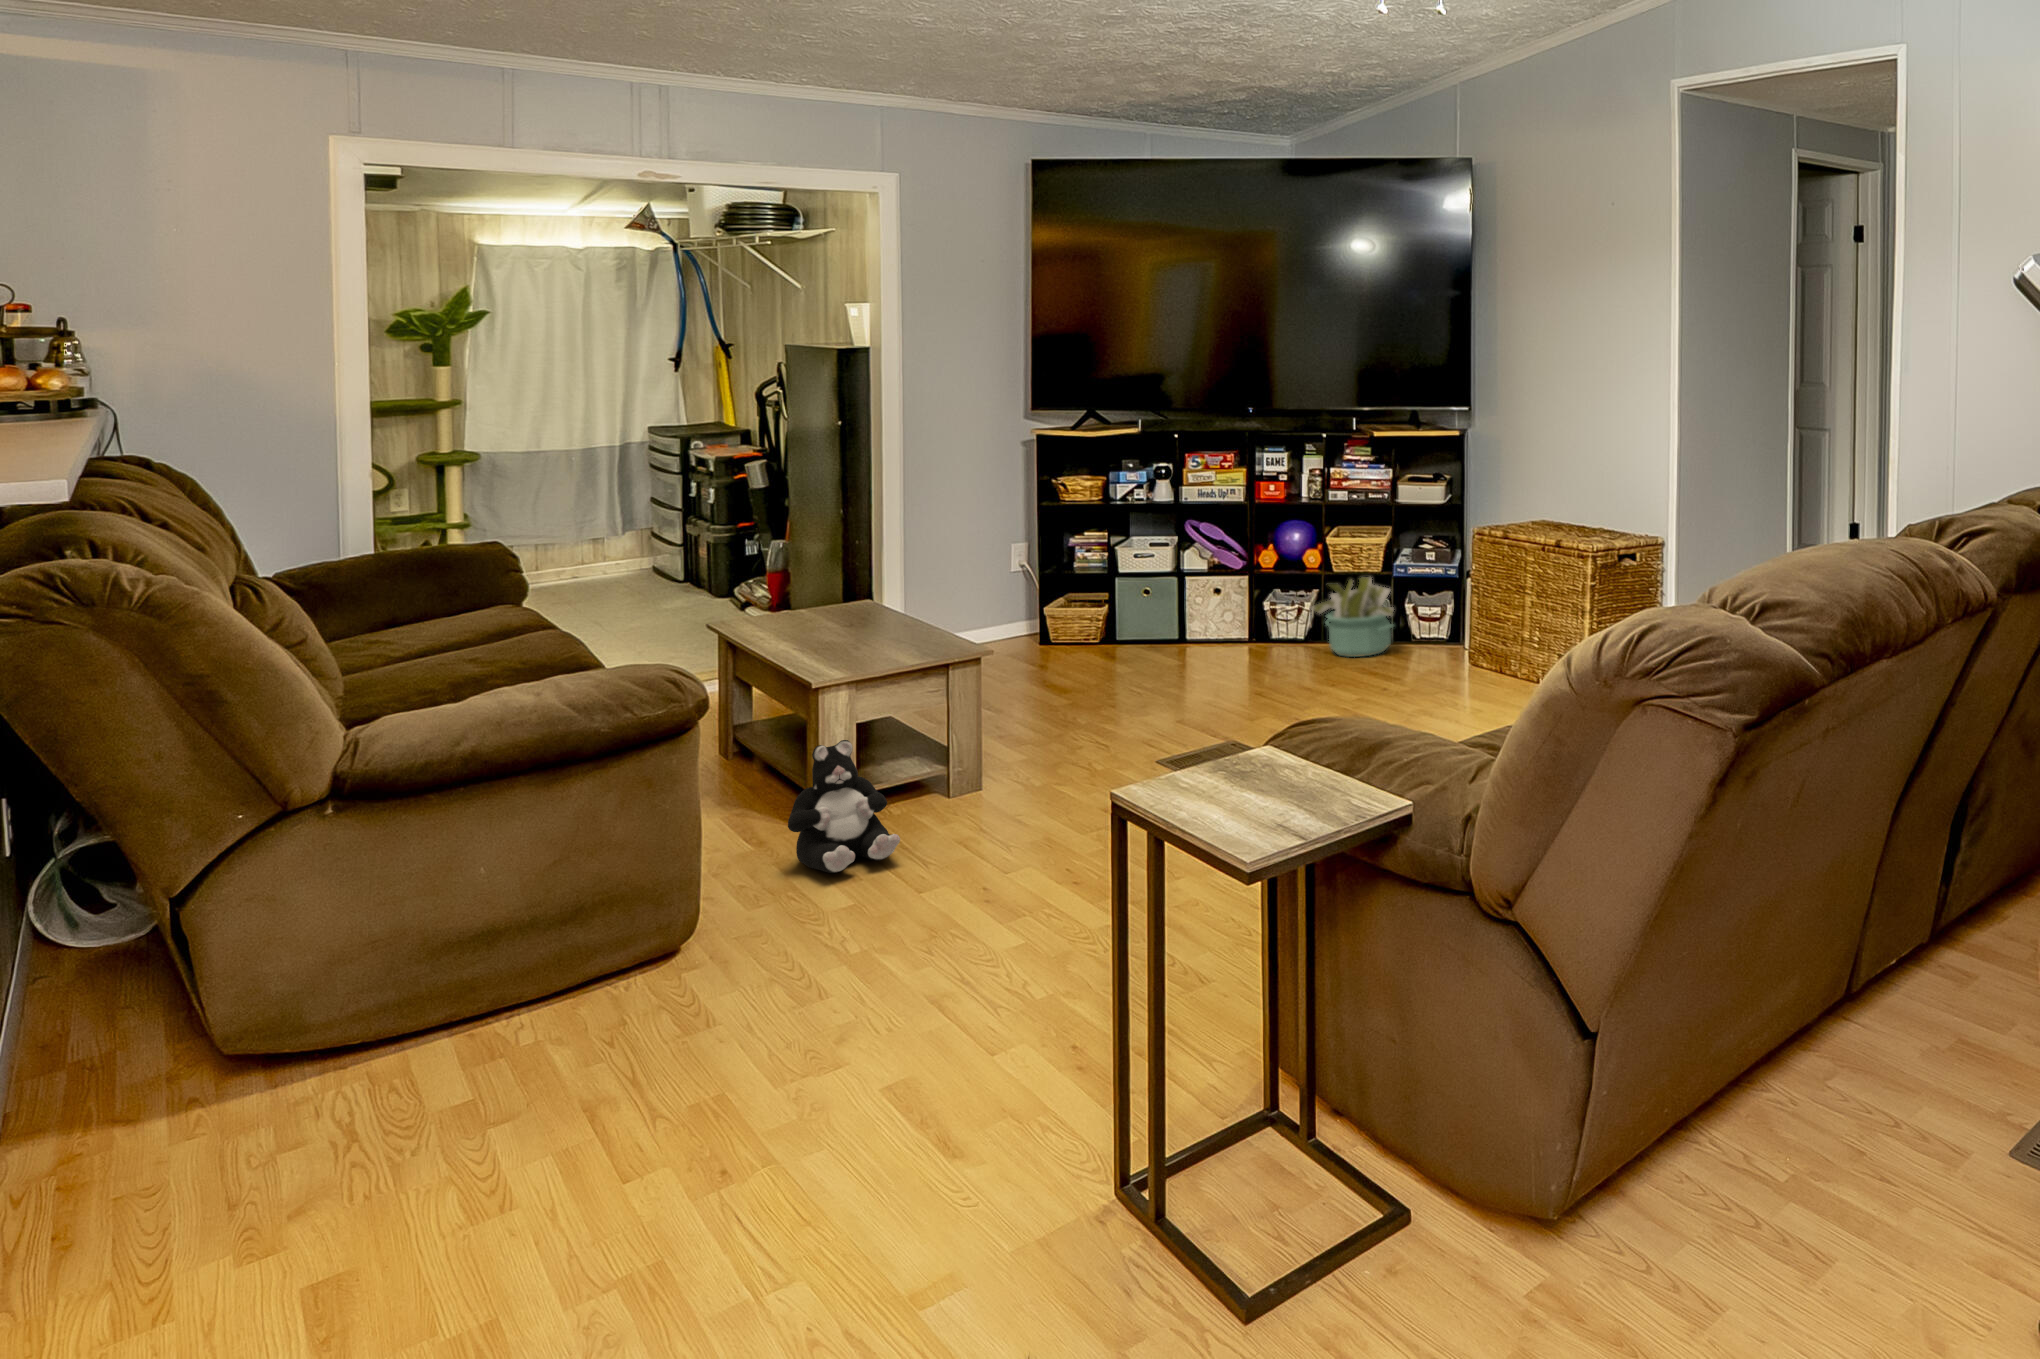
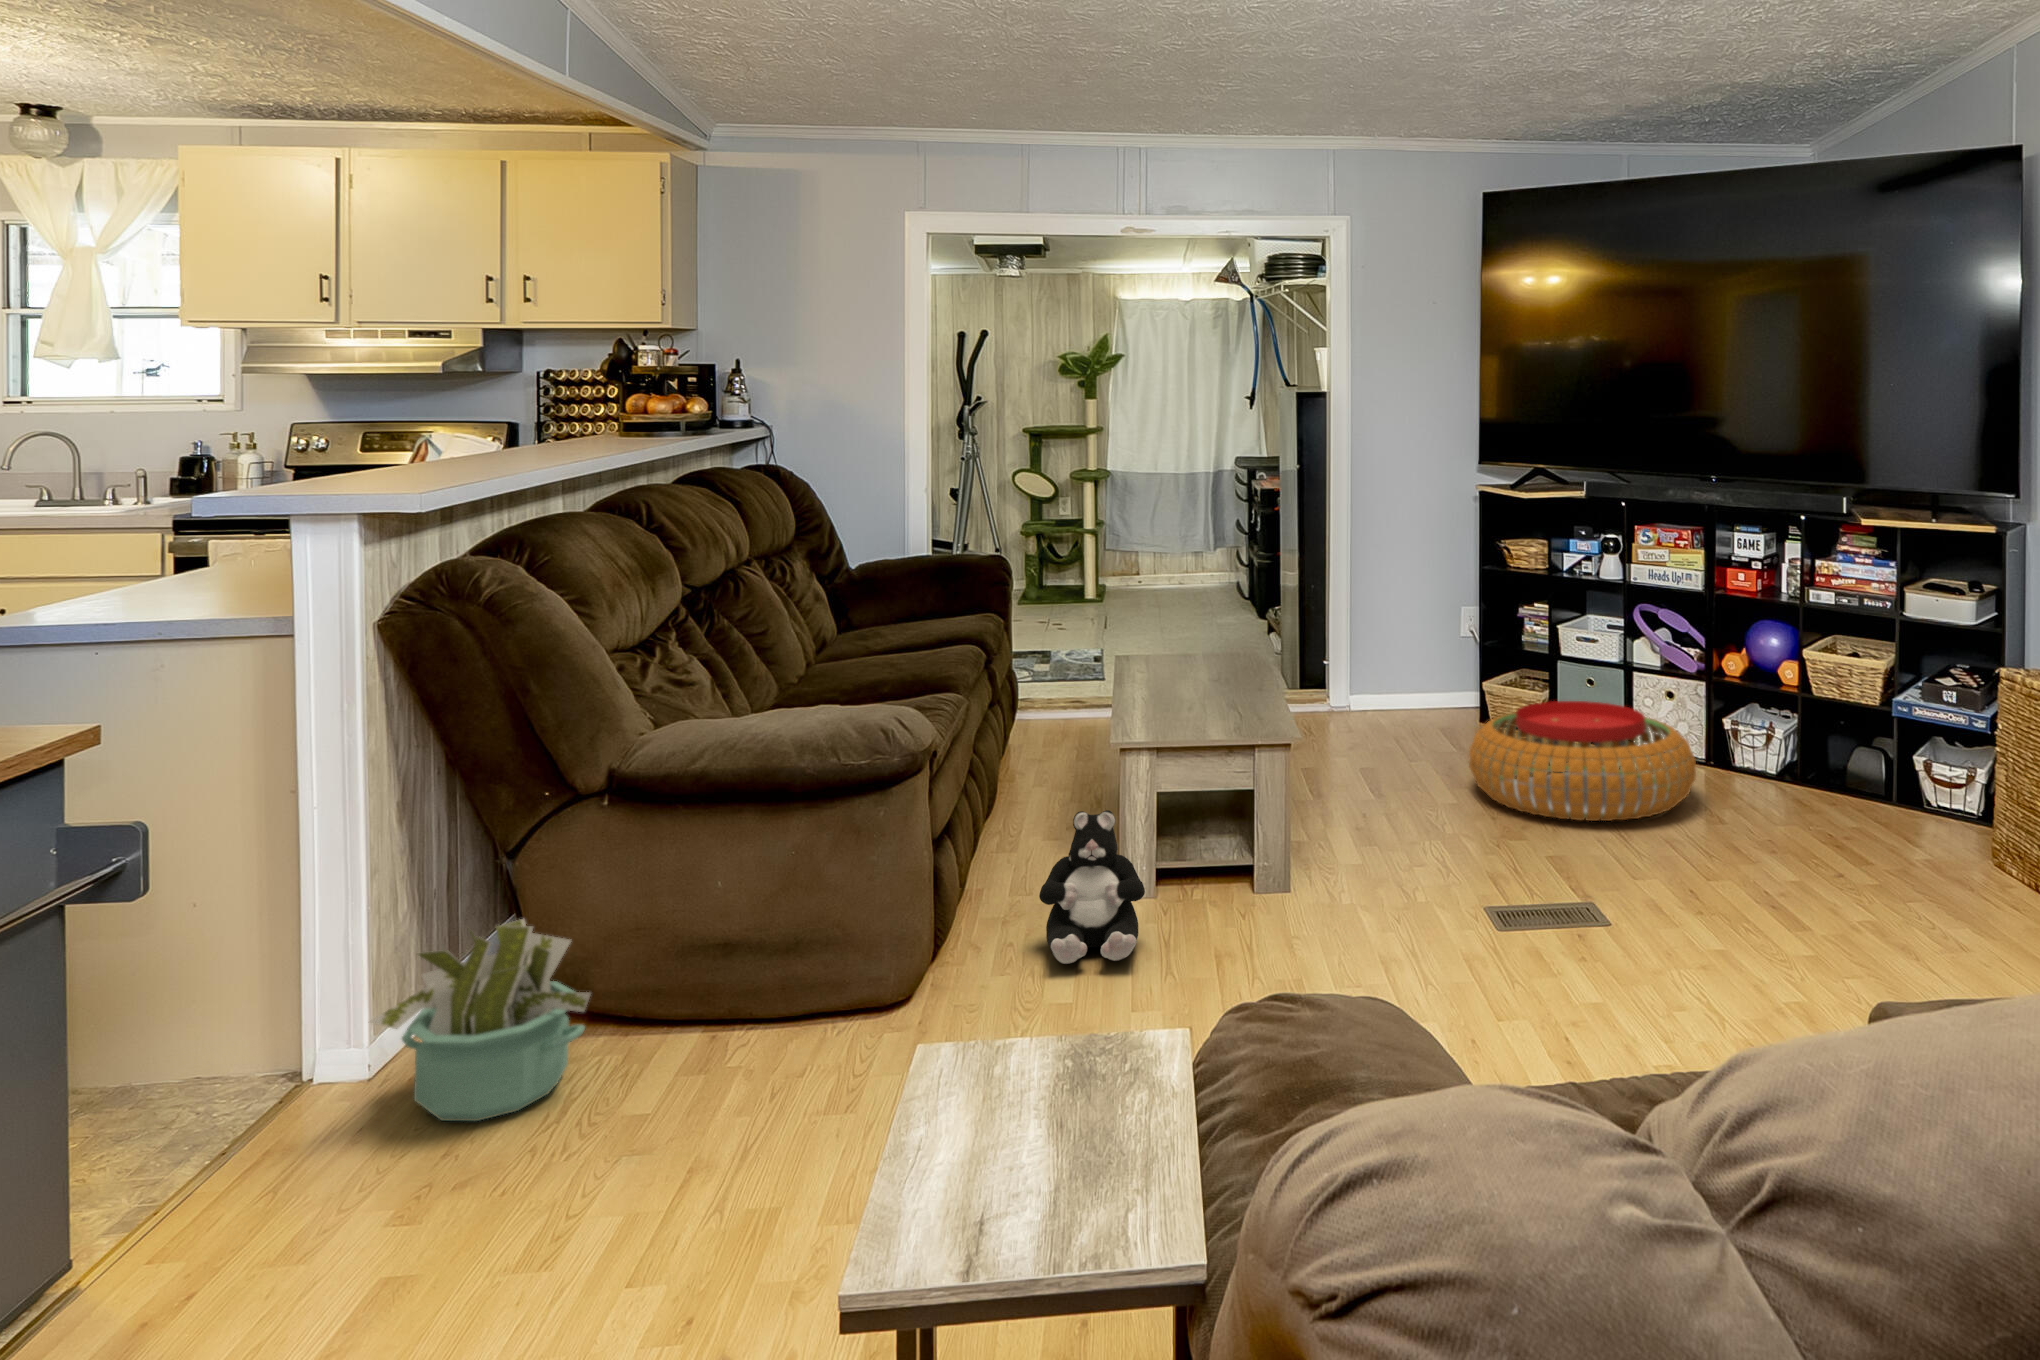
decorative plant: present [1311,577,1393,657] -> present [370,918,591,1121]
pouf: none [1070,603,1259,698] -> present [1469,701,1696,821]

